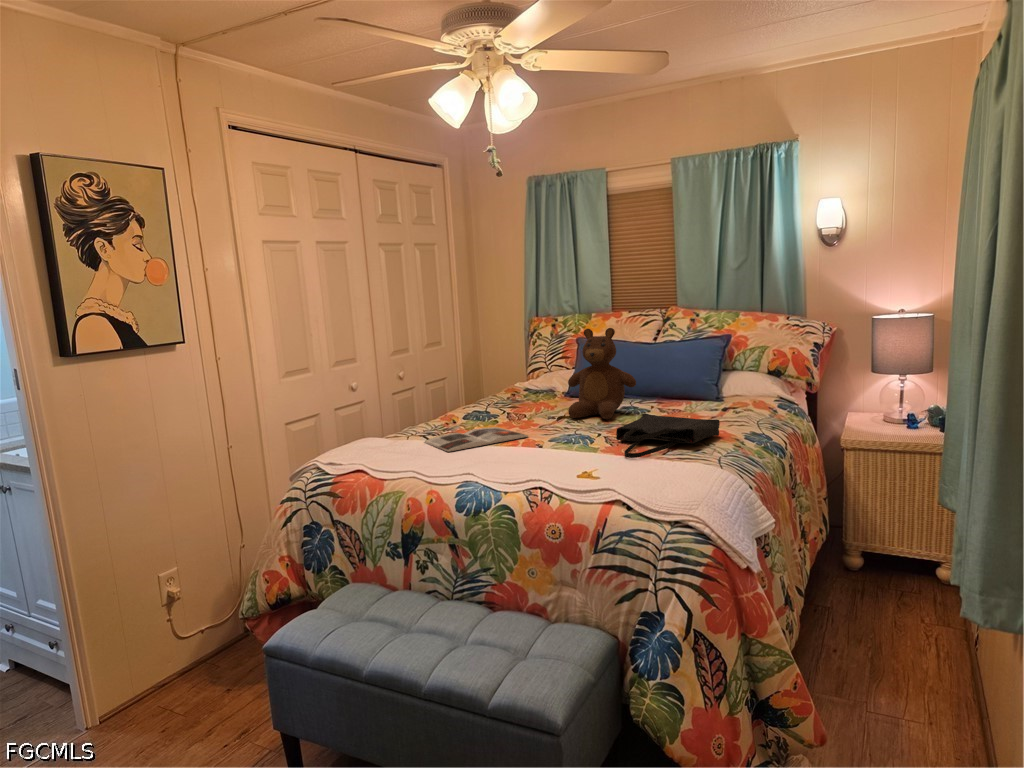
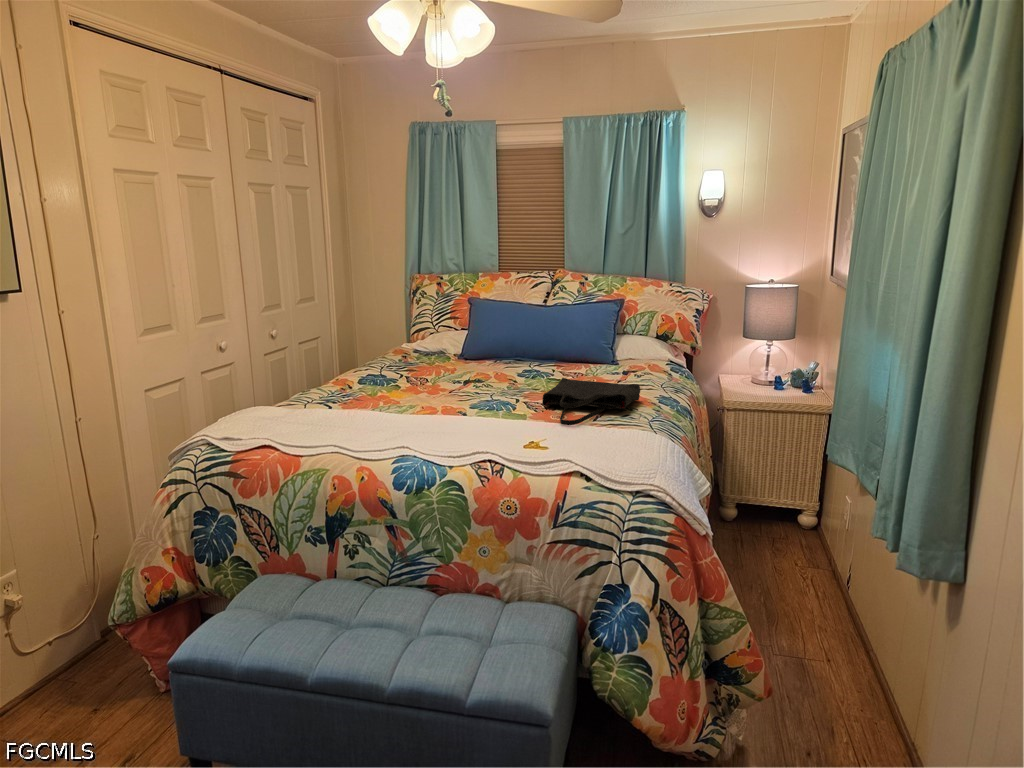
teddy bear: present [568,328,636,419] -> none [473,289,545,383]
magazine: present [424,427,528,452] -> none [331,393,447,422]

